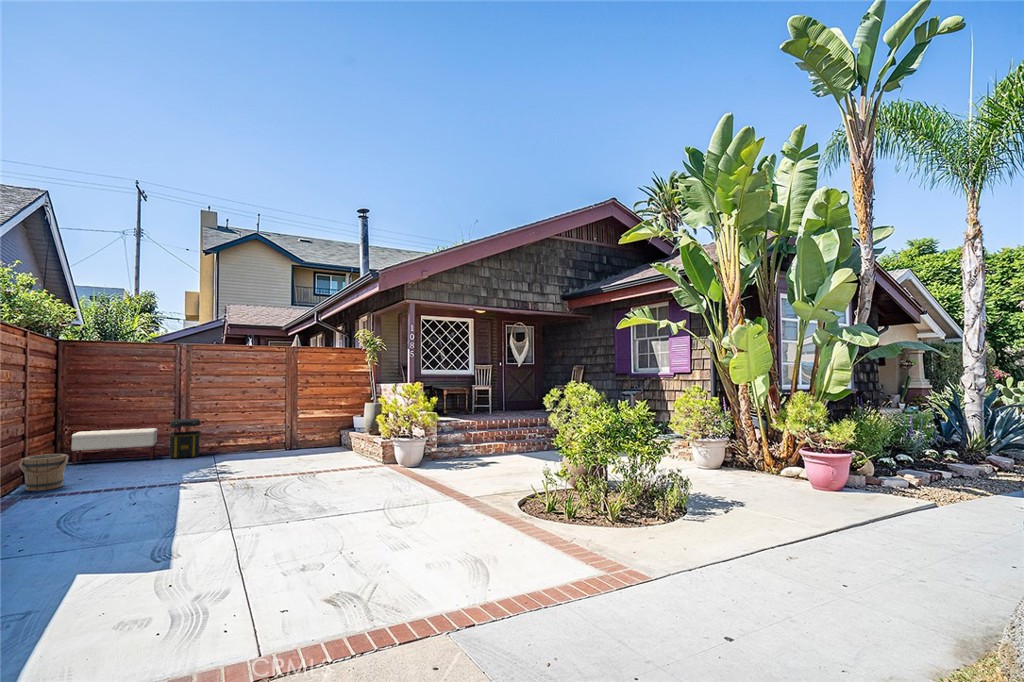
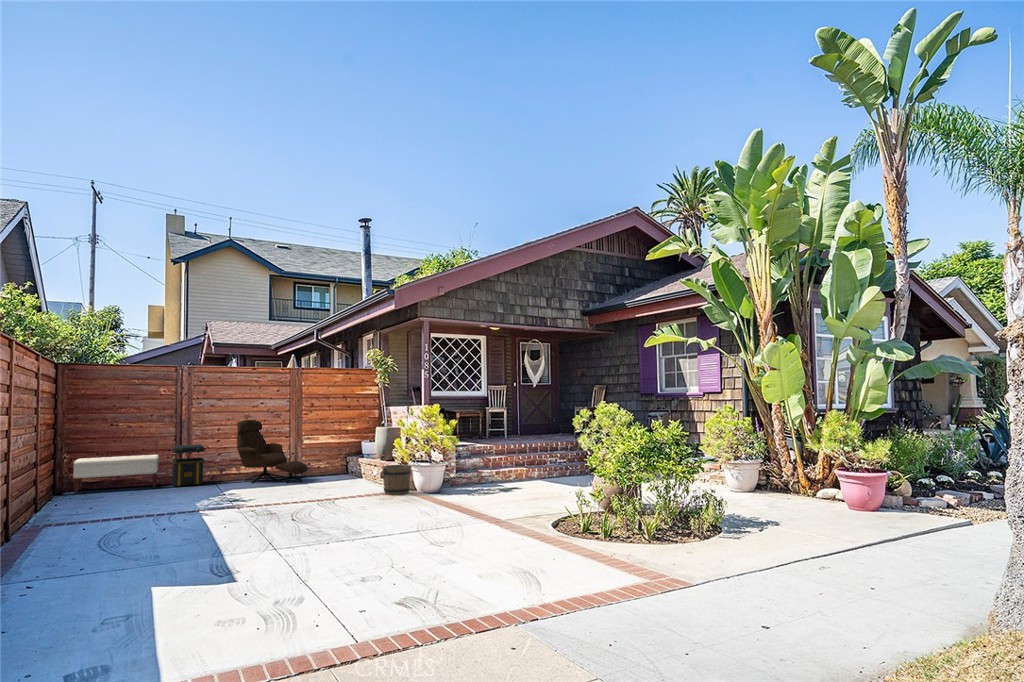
lounge chair: none [232,396,301,456] -> present [237,420,308,483]
bucket: present [19,454,69,491] -> present [380,465,411,495]

